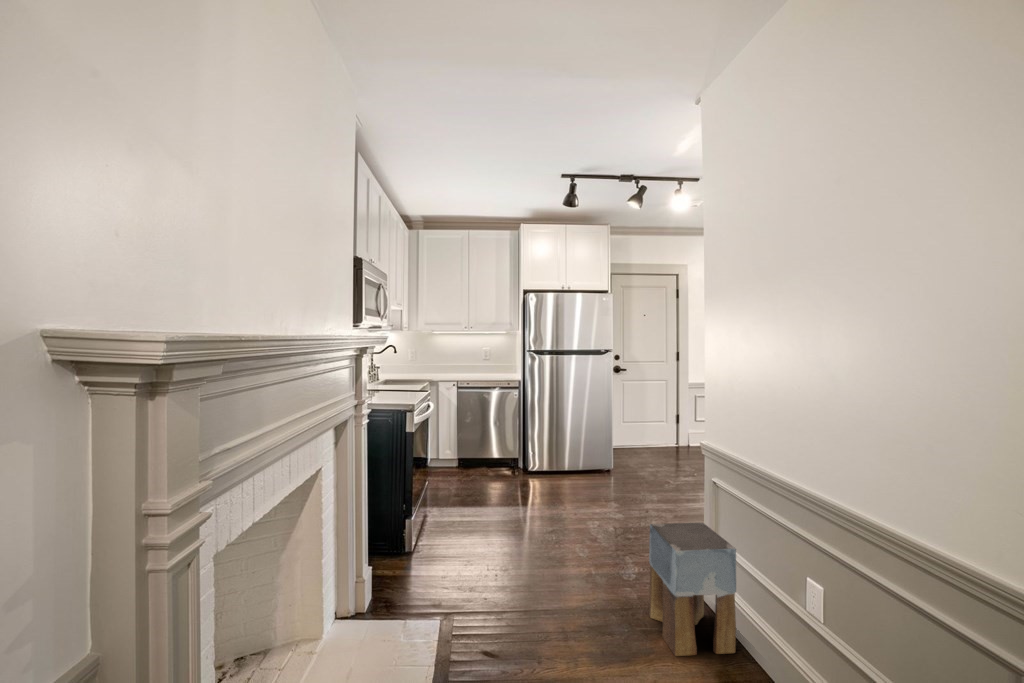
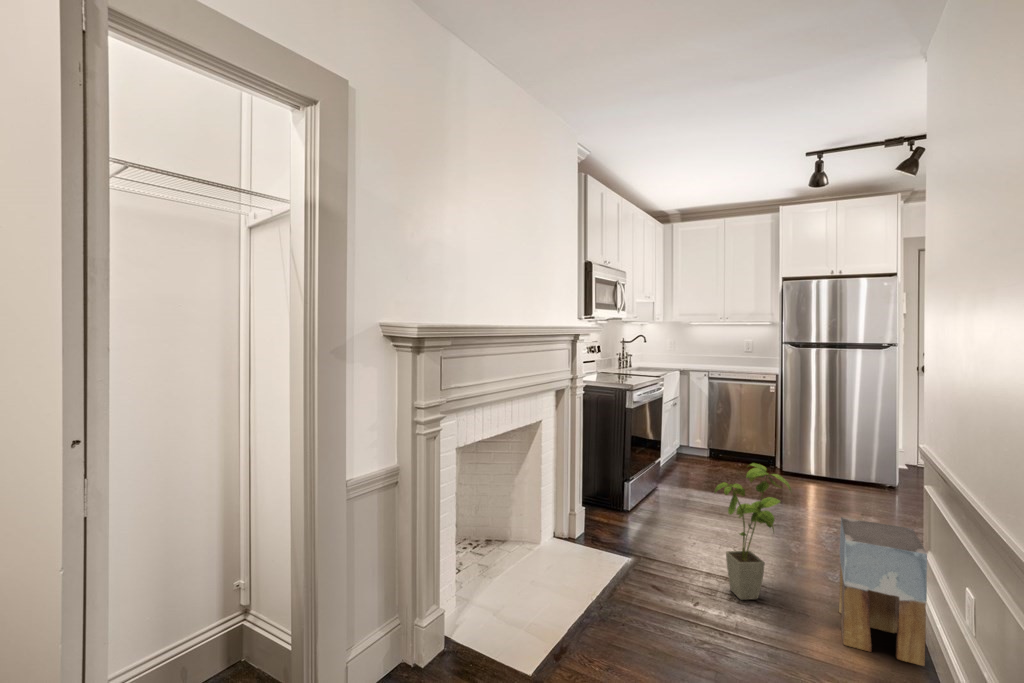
house plant: none [542,485,620,637] -> present [715,463,791,600]

